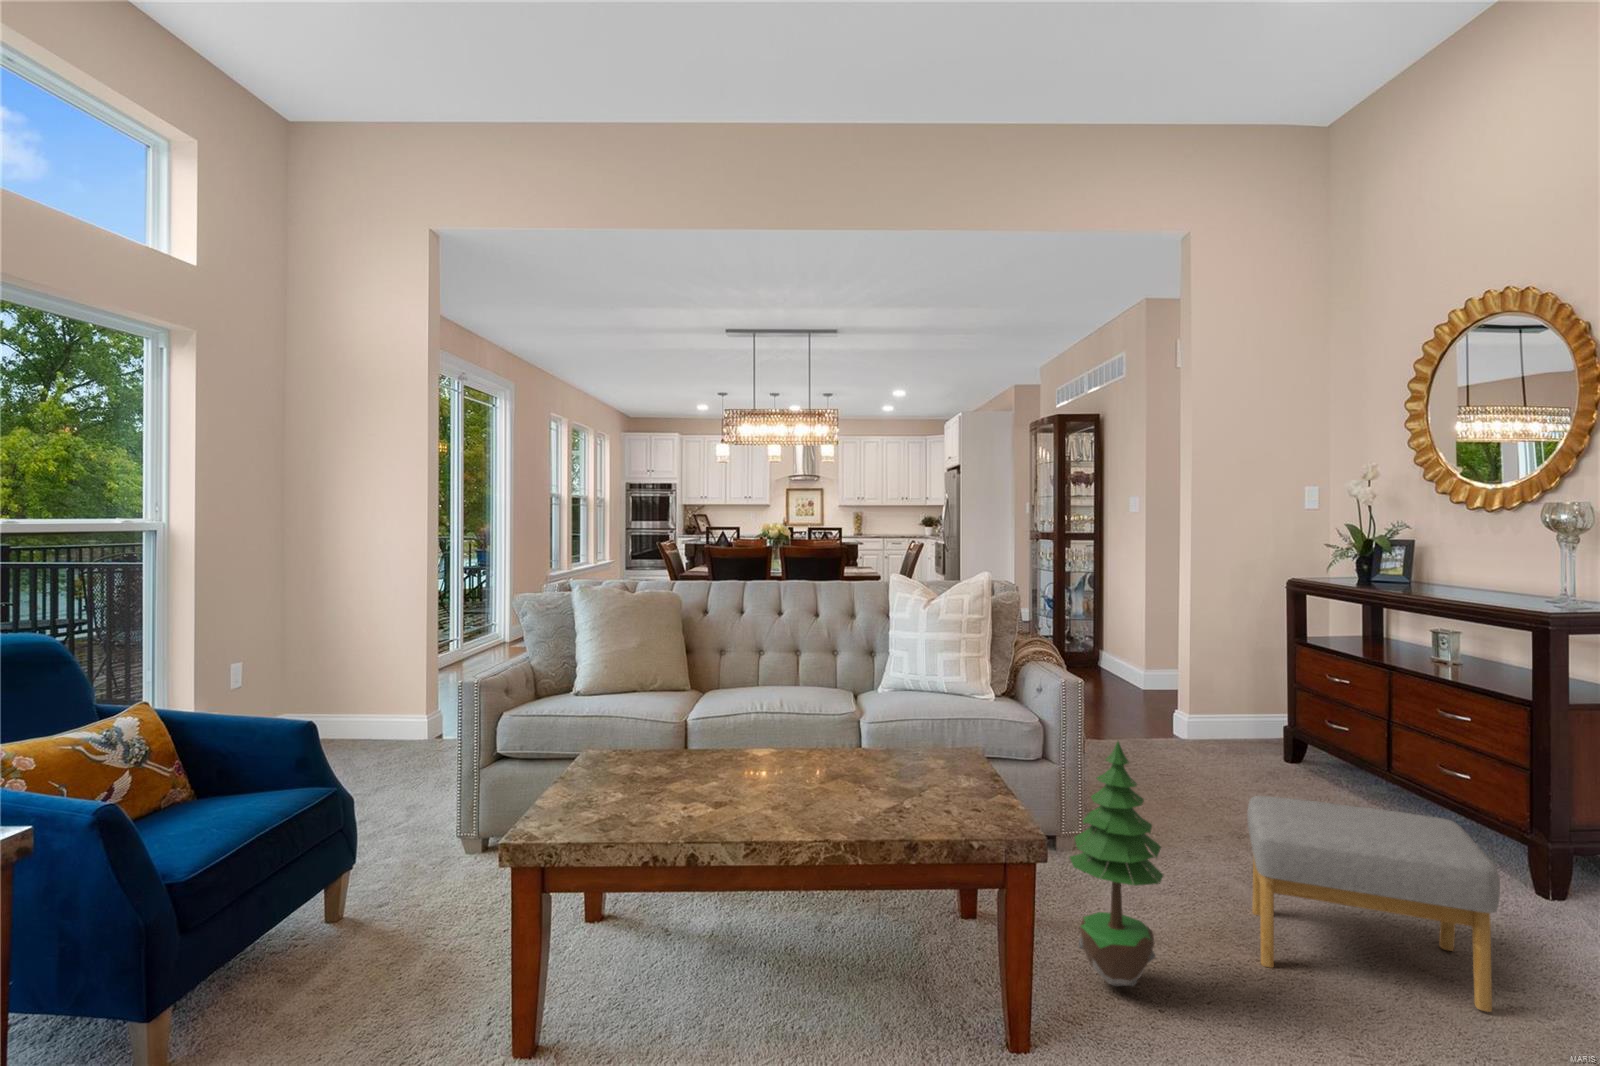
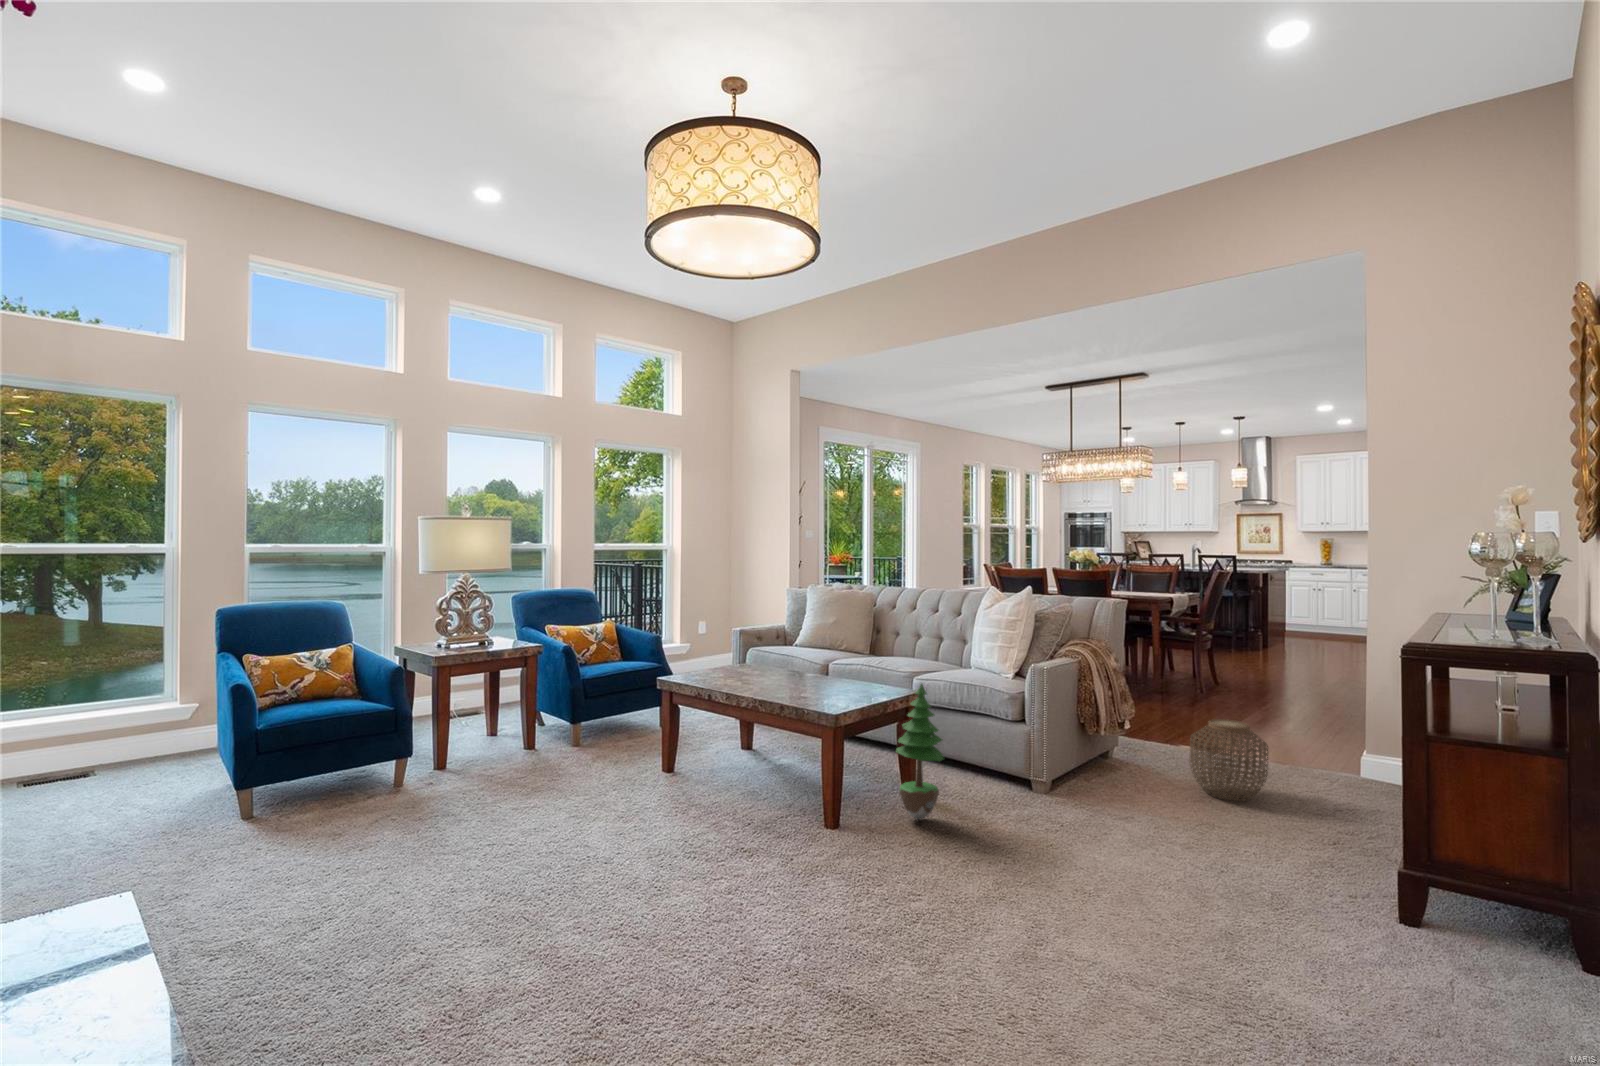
woven basket: none [1171,708,1265,806] -> present [1190,719,1268,801]
footstool: present [1247,796,1500,1012] -> none [1017,750,1173,884]

